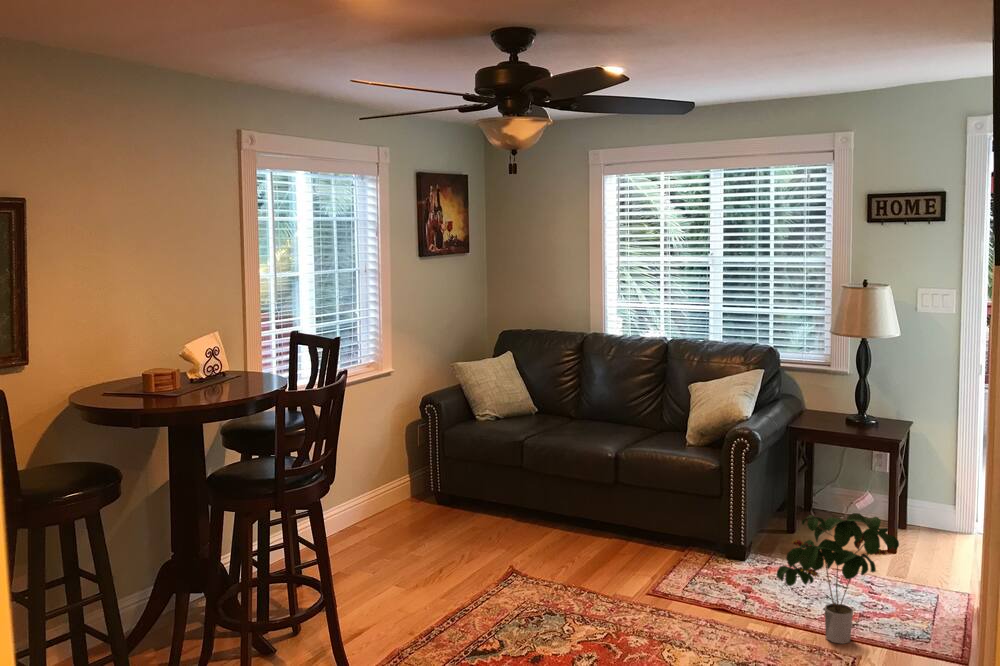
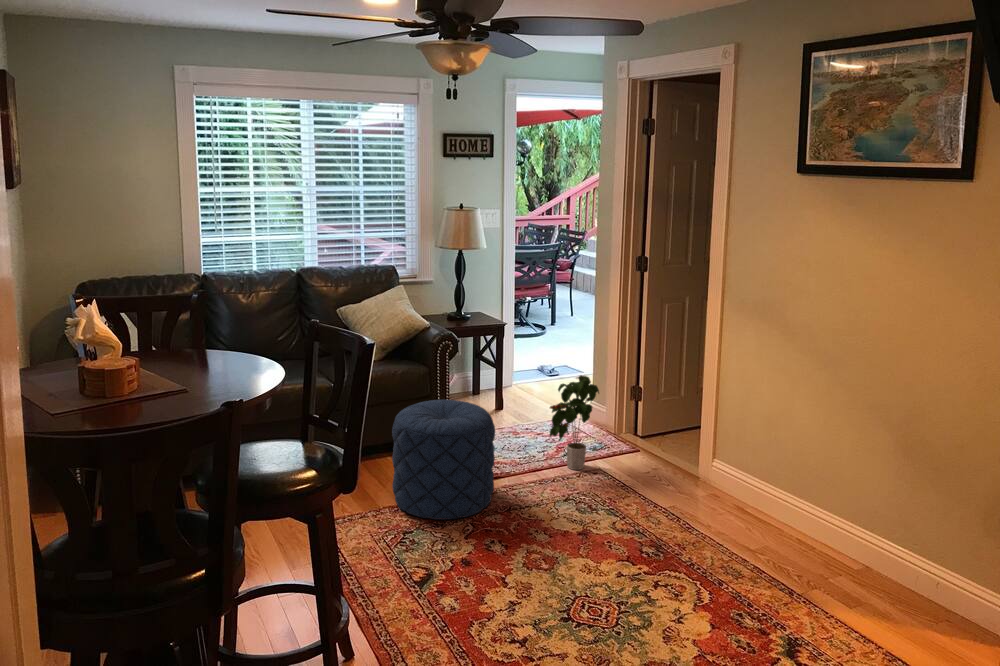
pouf: none [578,491,696,629] -> present [392,400,495,520]

